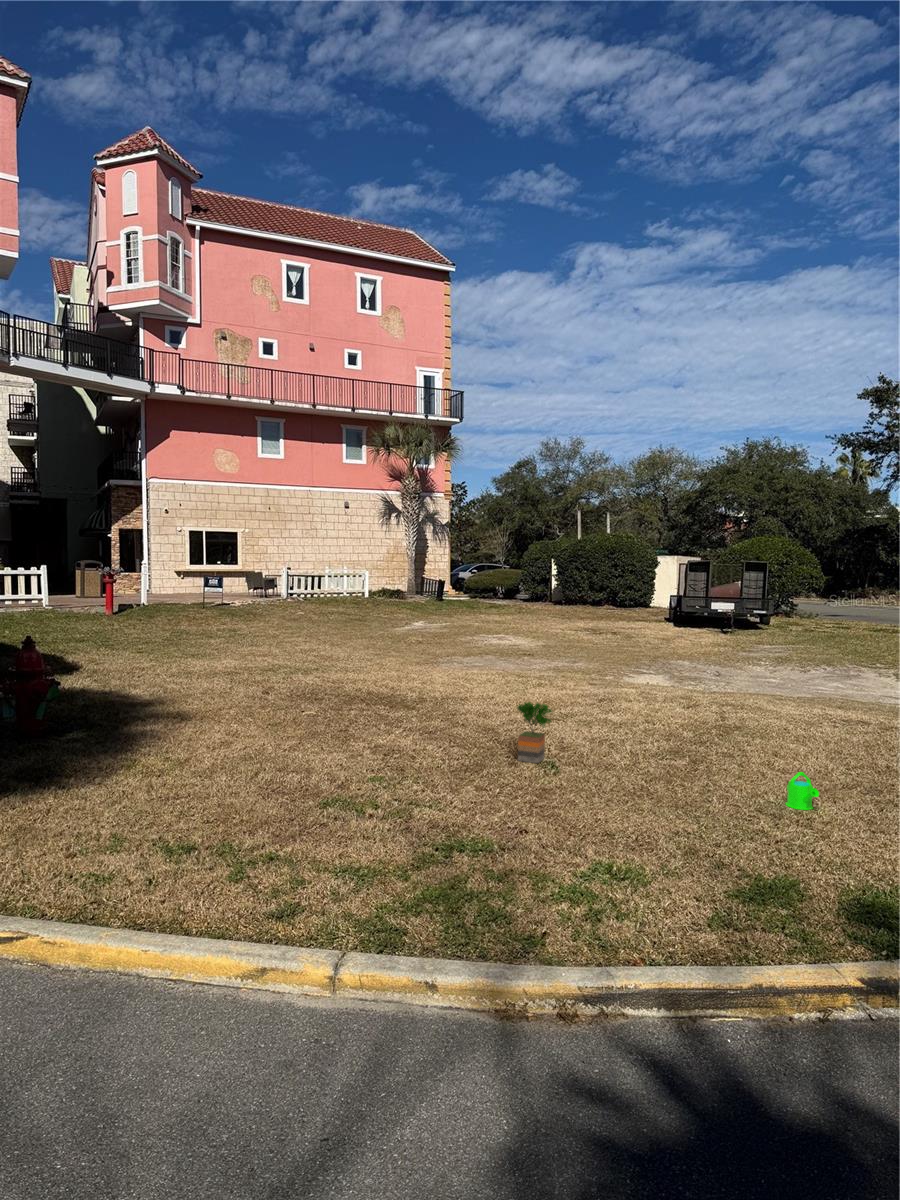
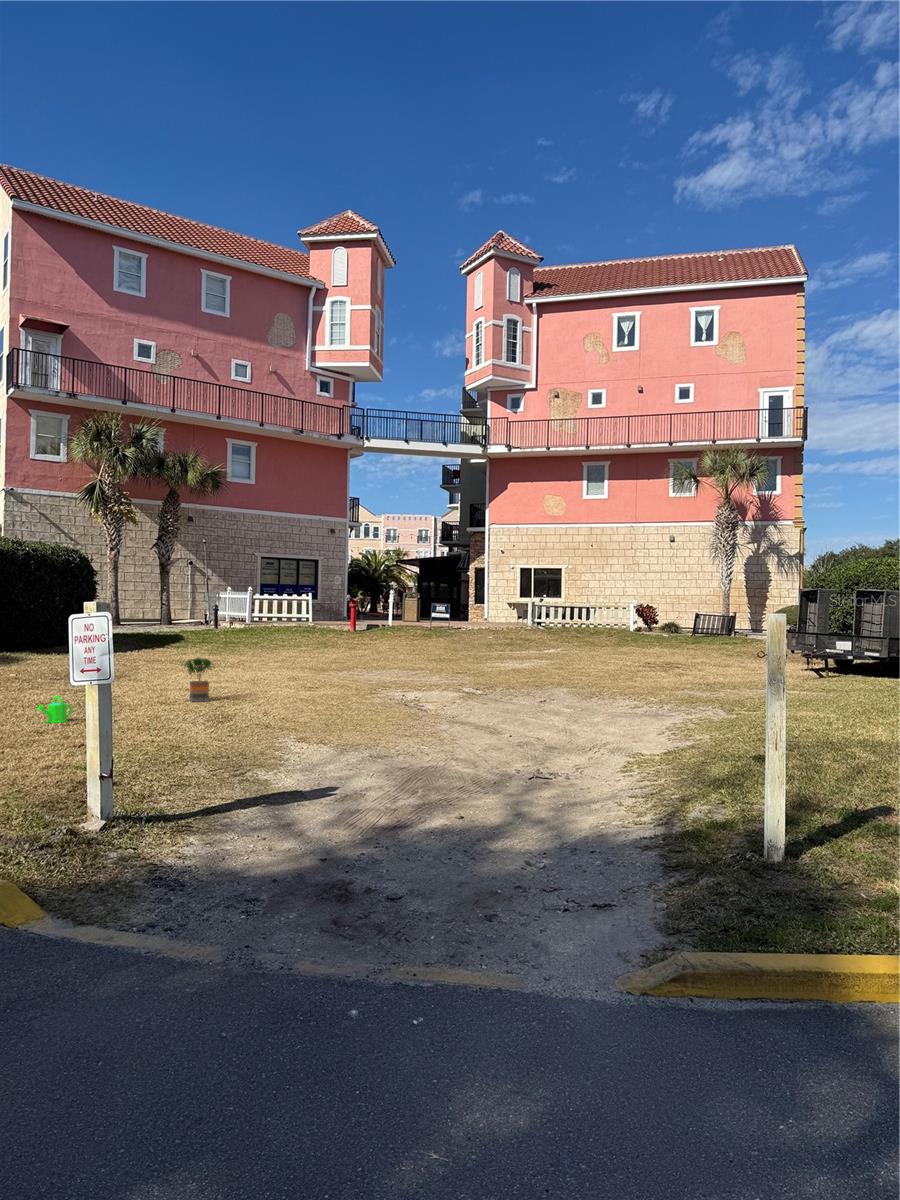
watering can: present [786,772,819,810] -> present [37,695,73,723]

